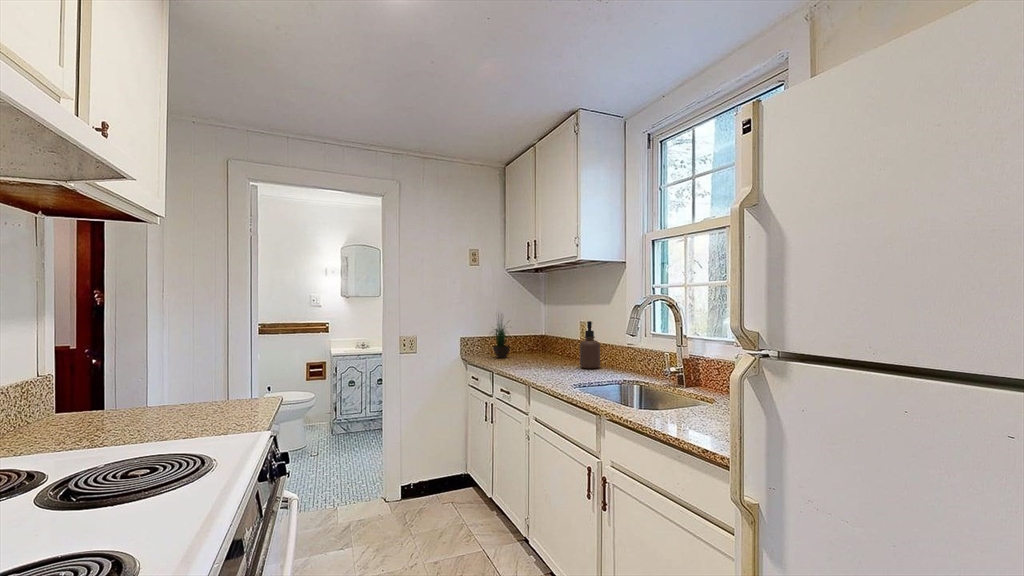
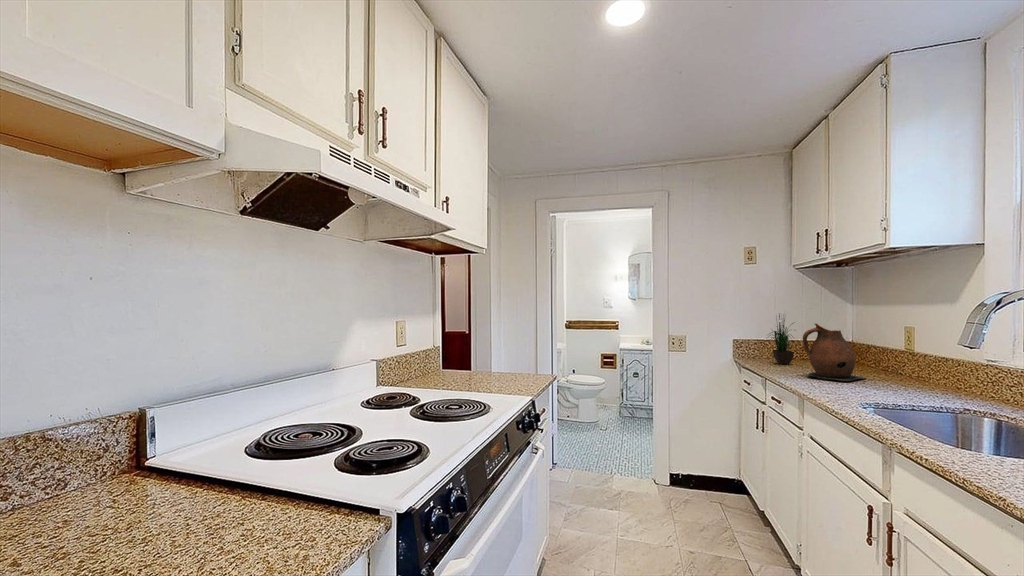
soap dispenser: present [580,321,600,369] -> none [890,326,927,389]
ceramic pitcher: none [522,322,563,369] -> present [803,323,866,381]

